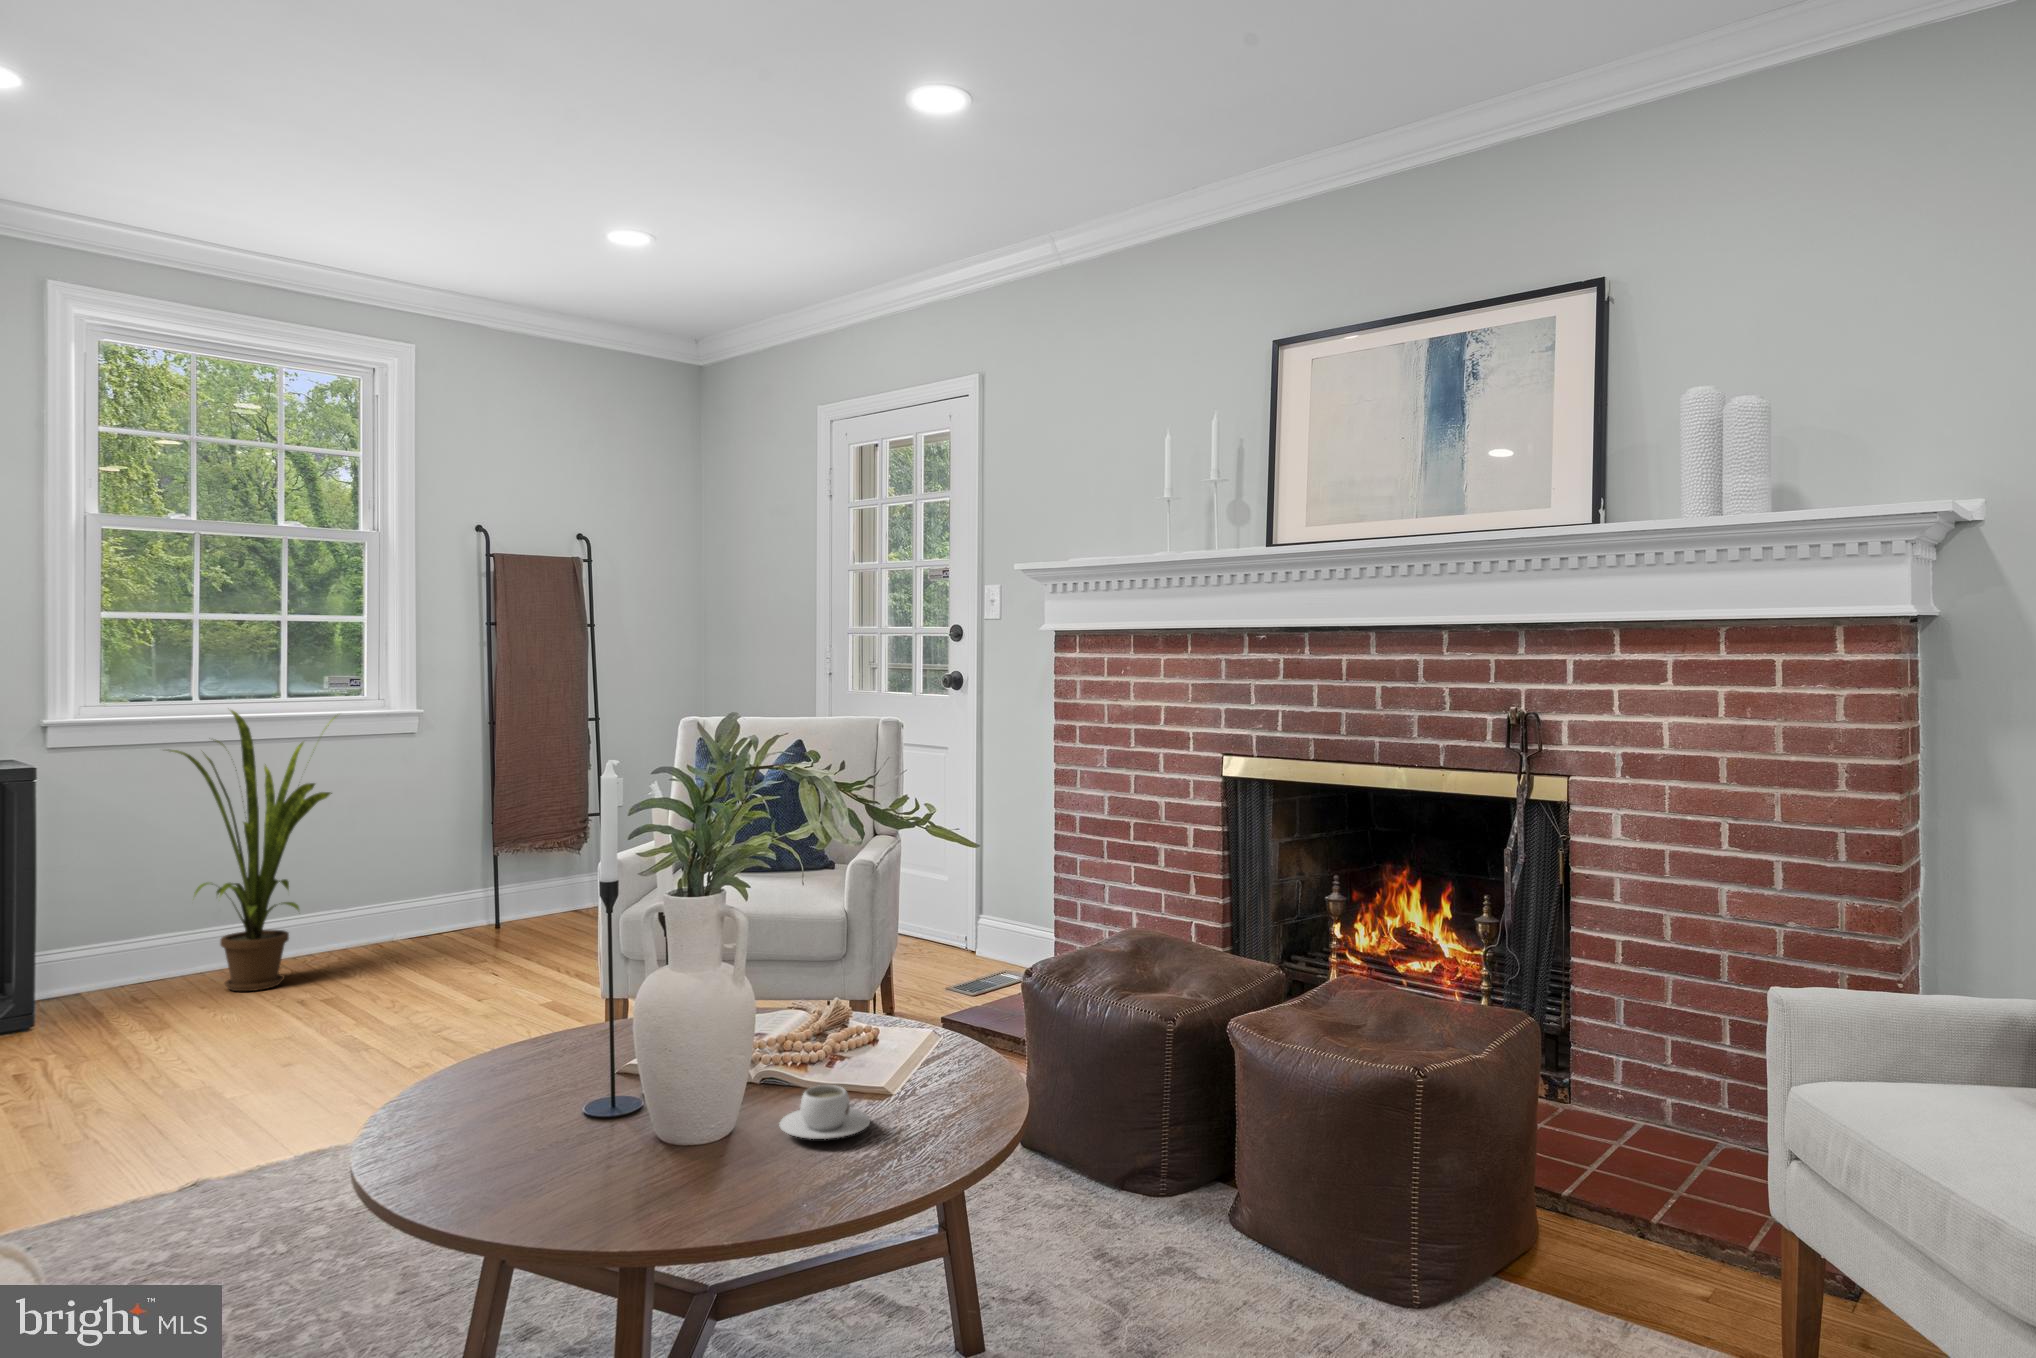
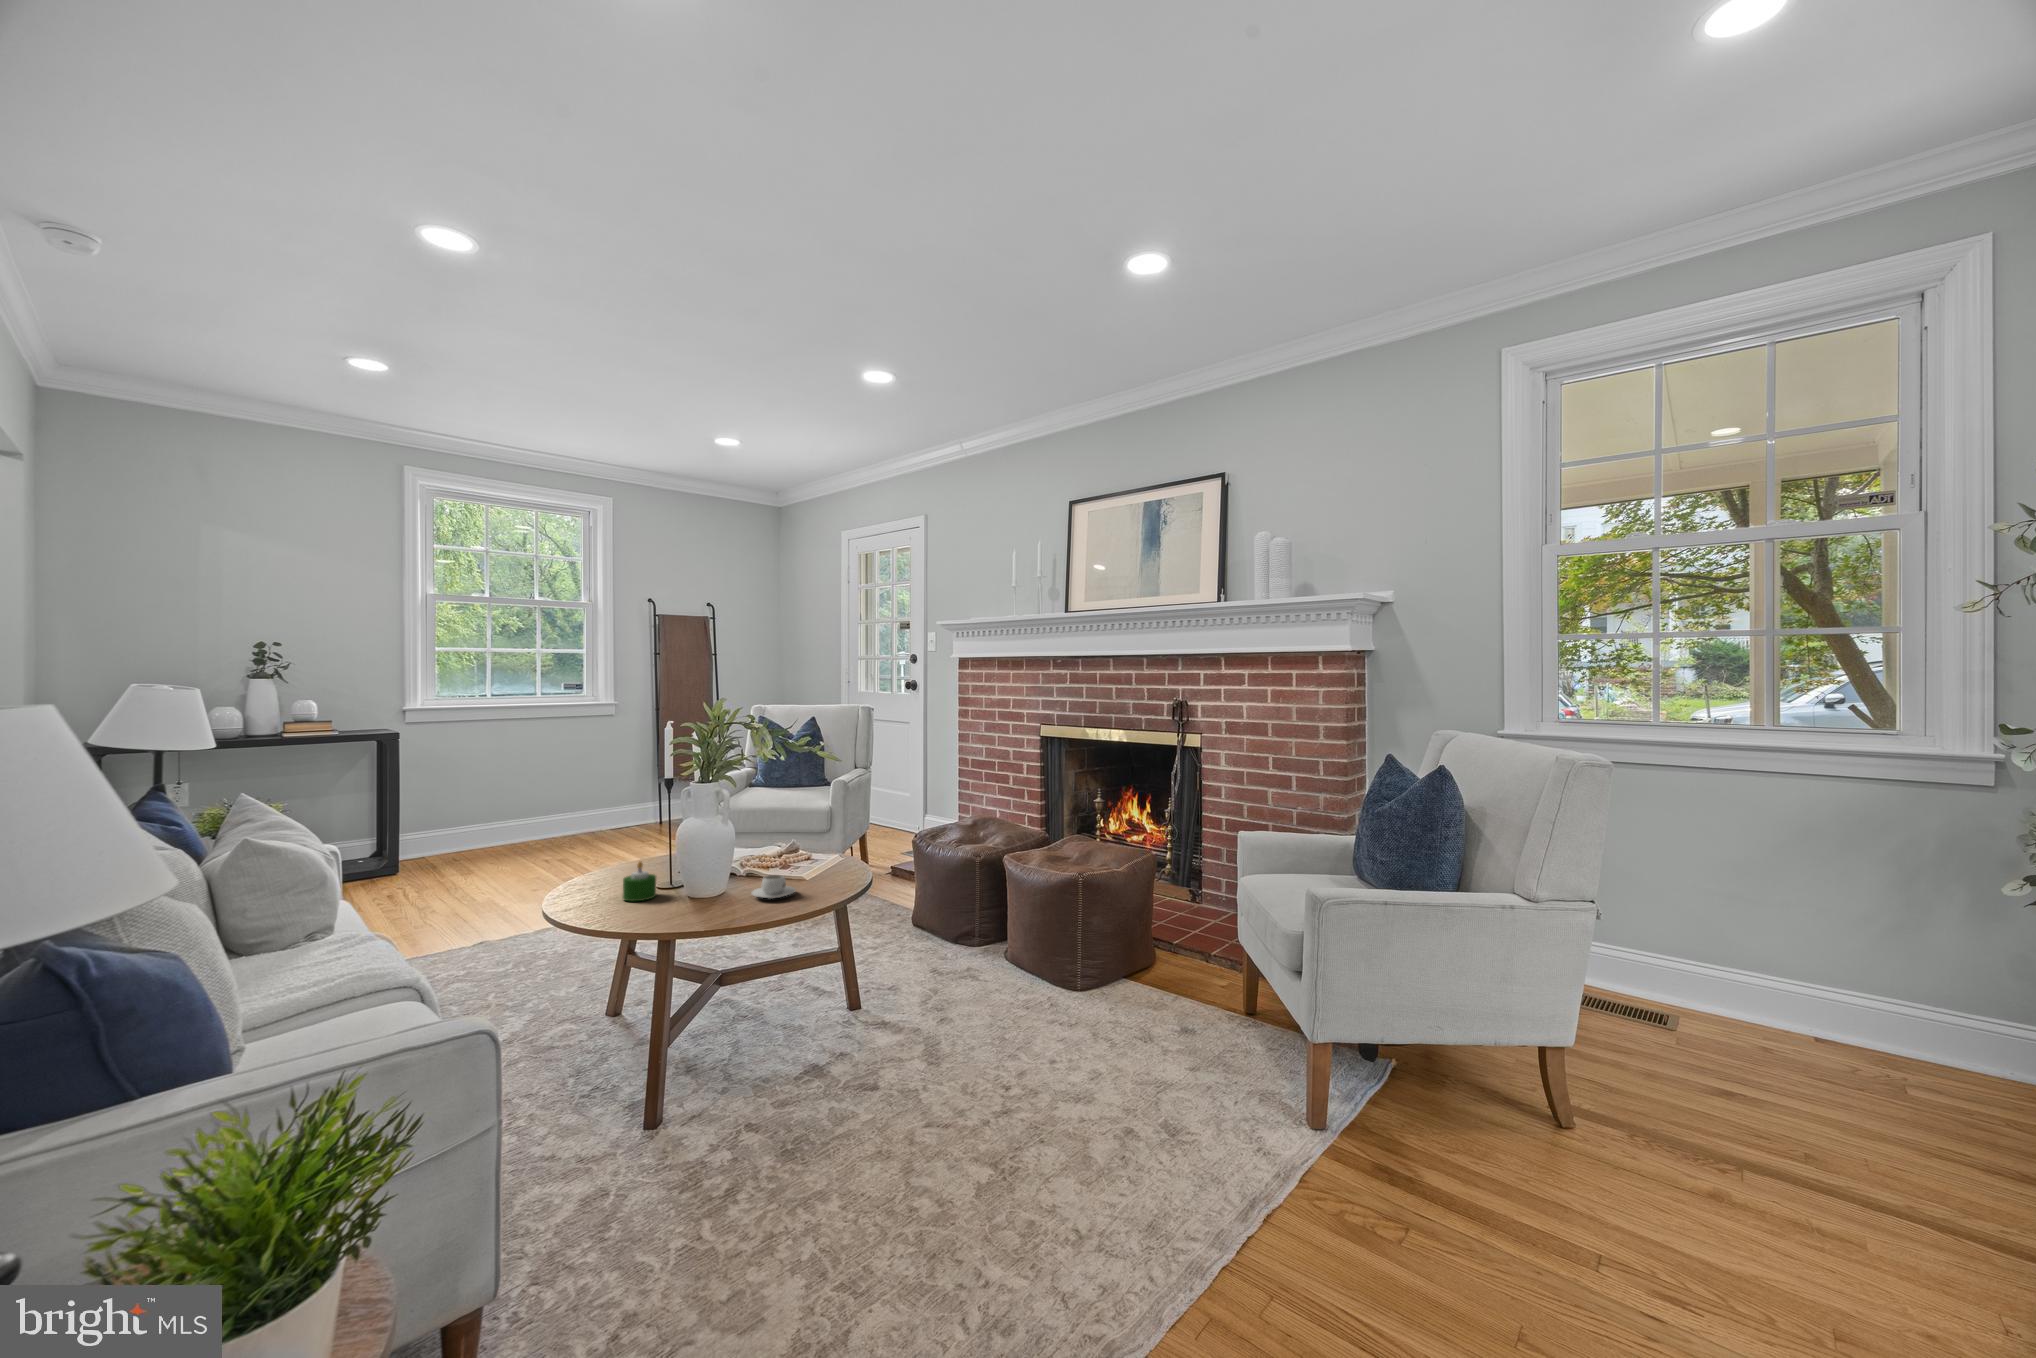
house plant: present [168,710,335,991] -> none [467,700,571,855]
candle: none [513,1059,580,1146] -> present [623,862,656,901]

